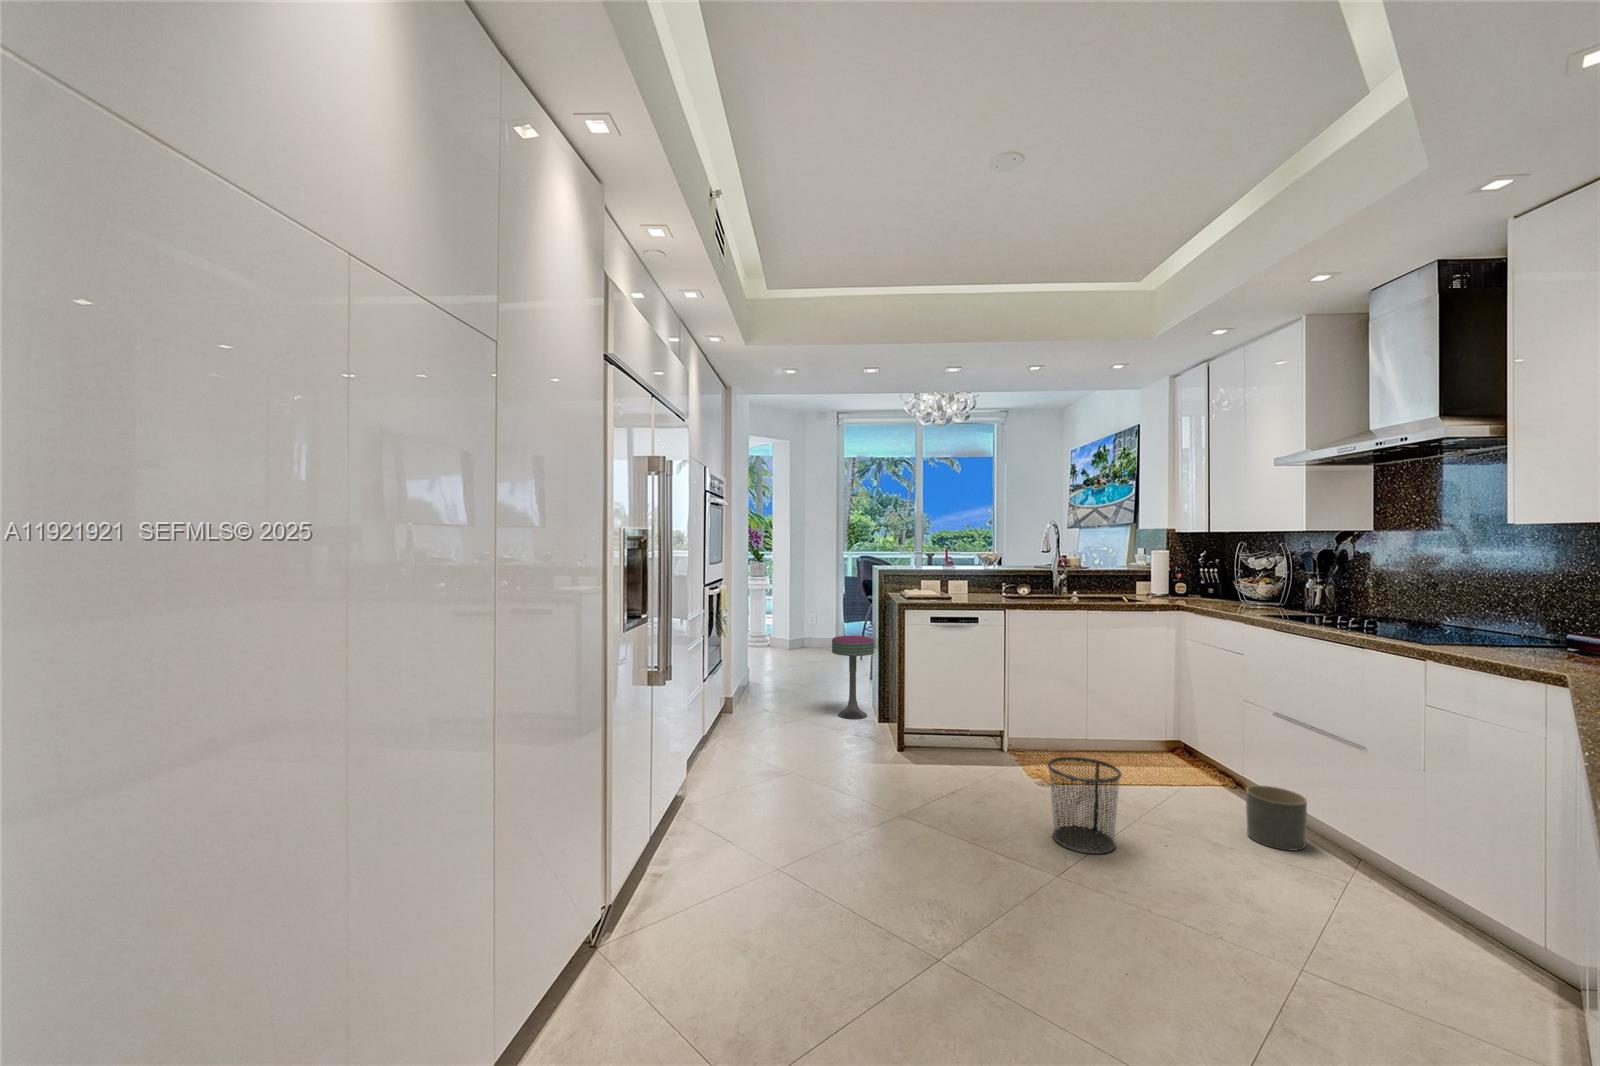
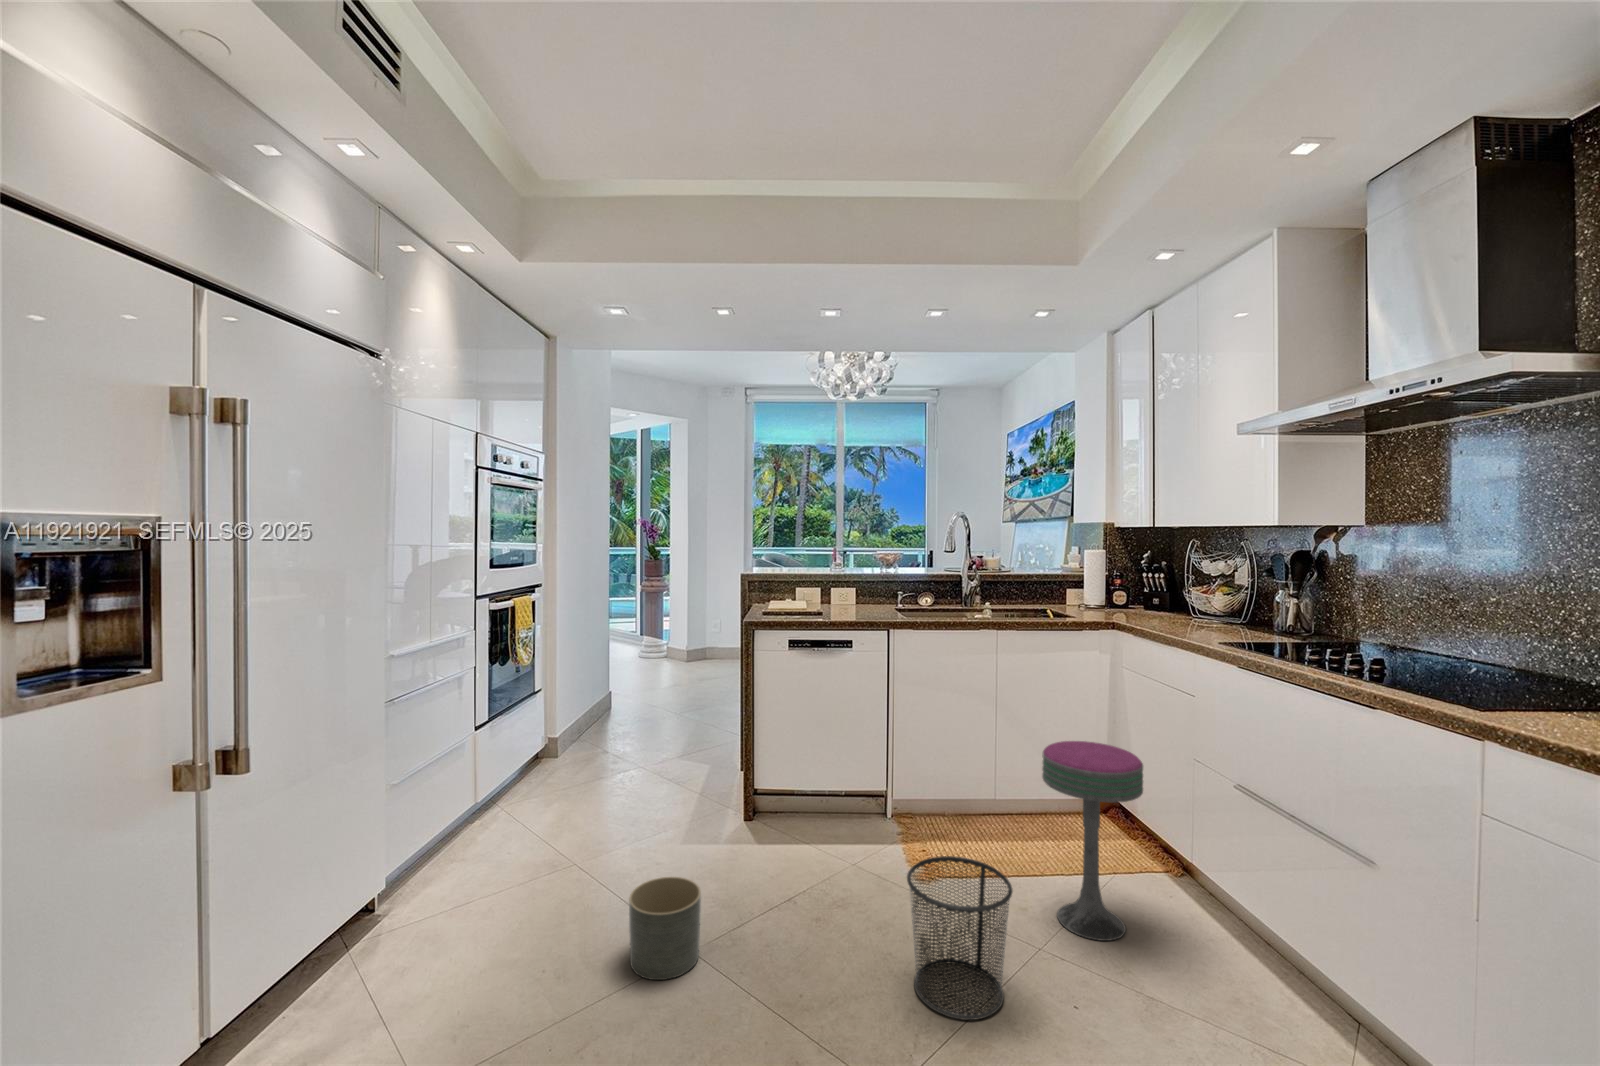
bar stool: present [832,636,874,719] -> present [1042,741,1143,941]
planter: present [1246,785,1307,851] -> present [629,877,701,980]

